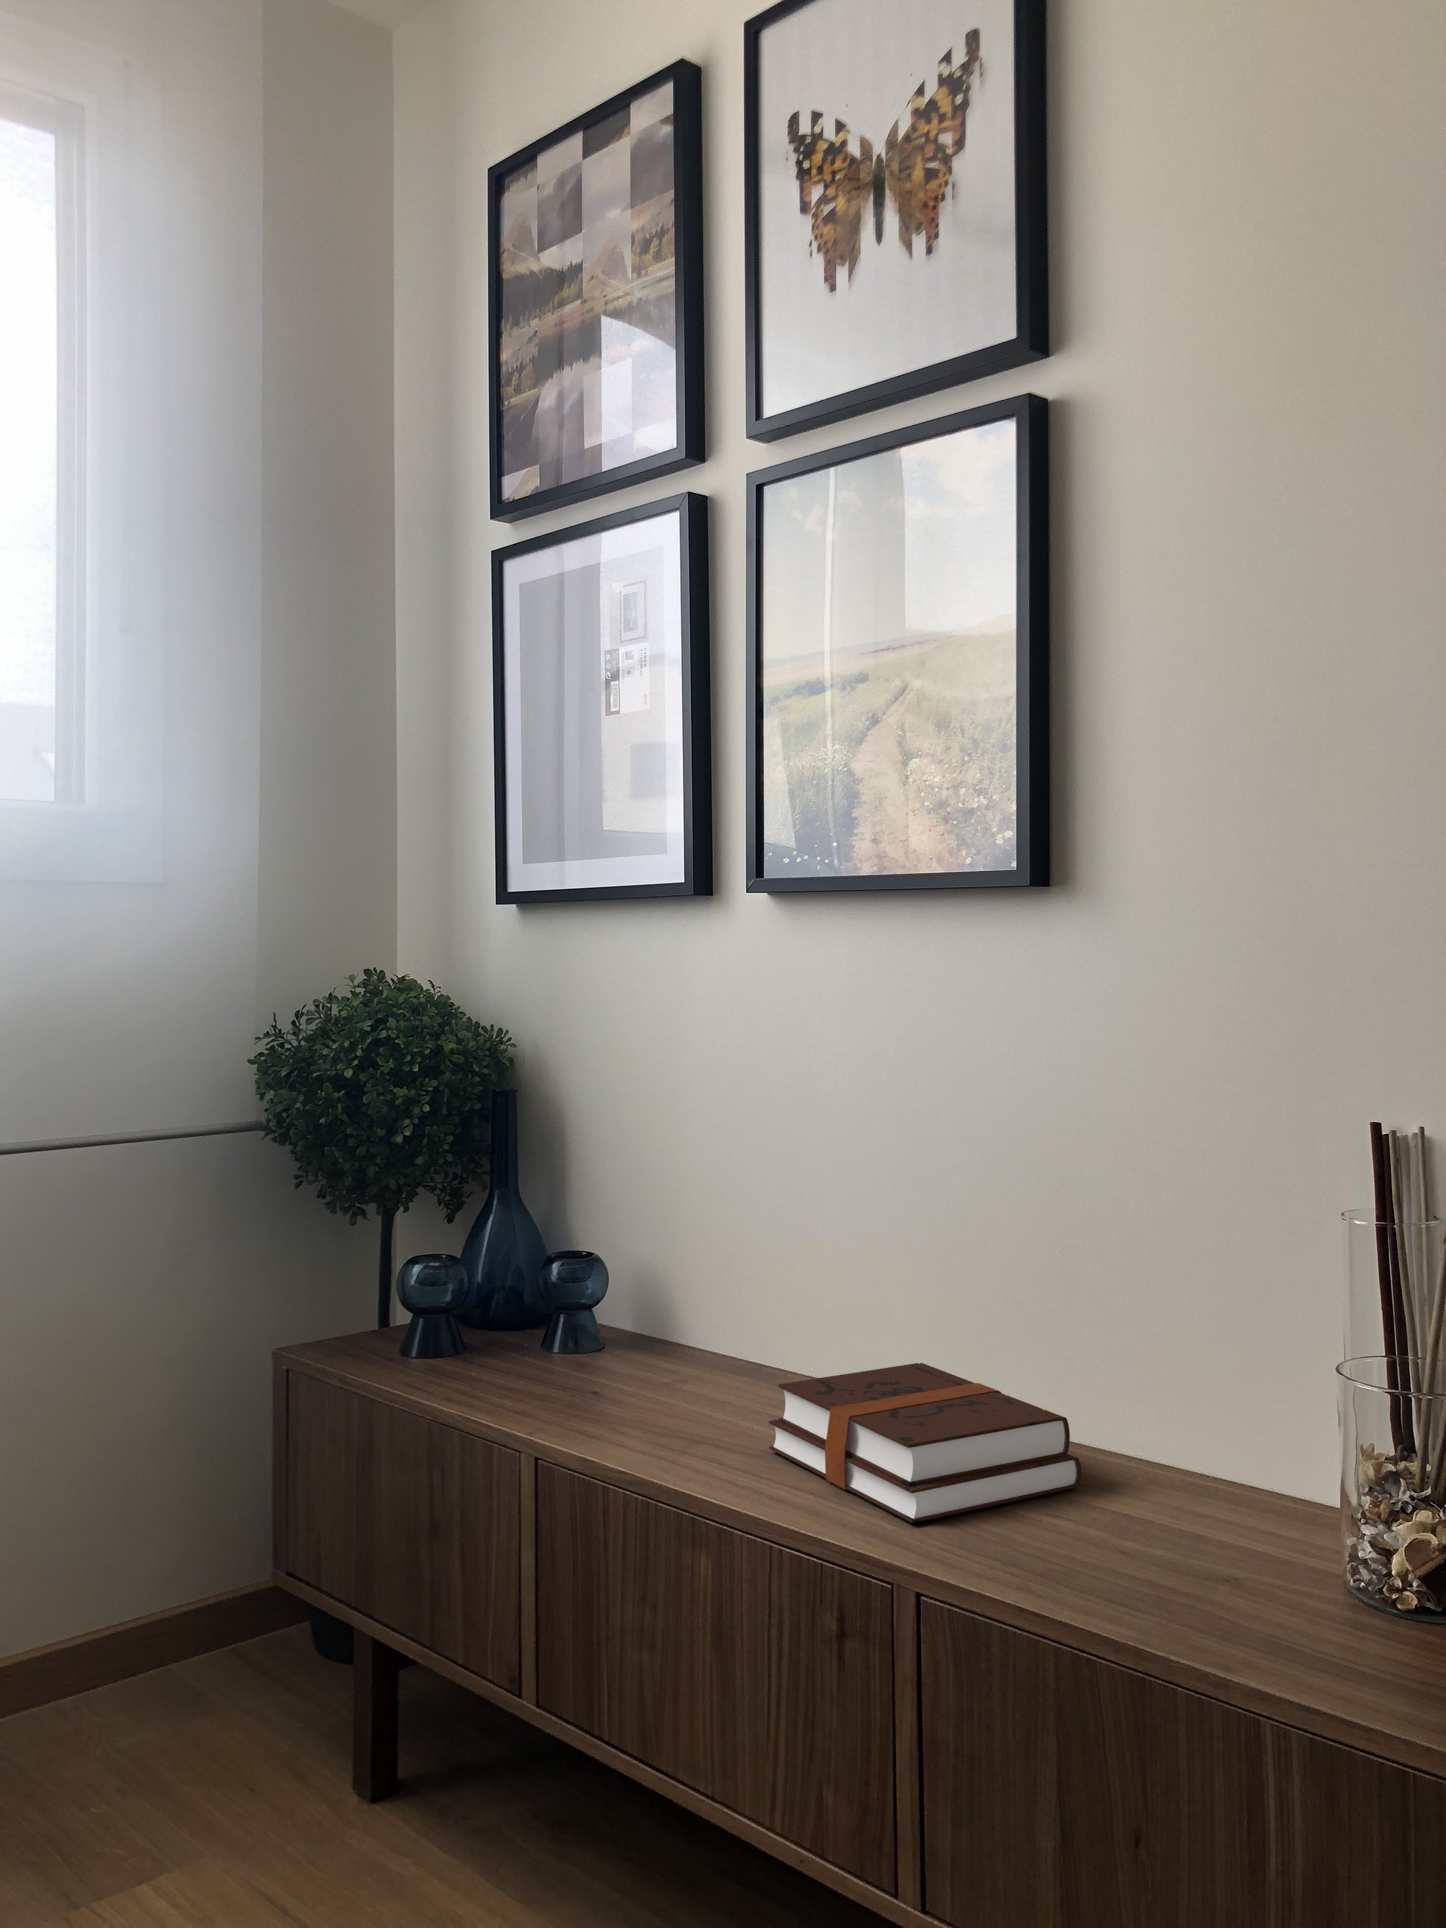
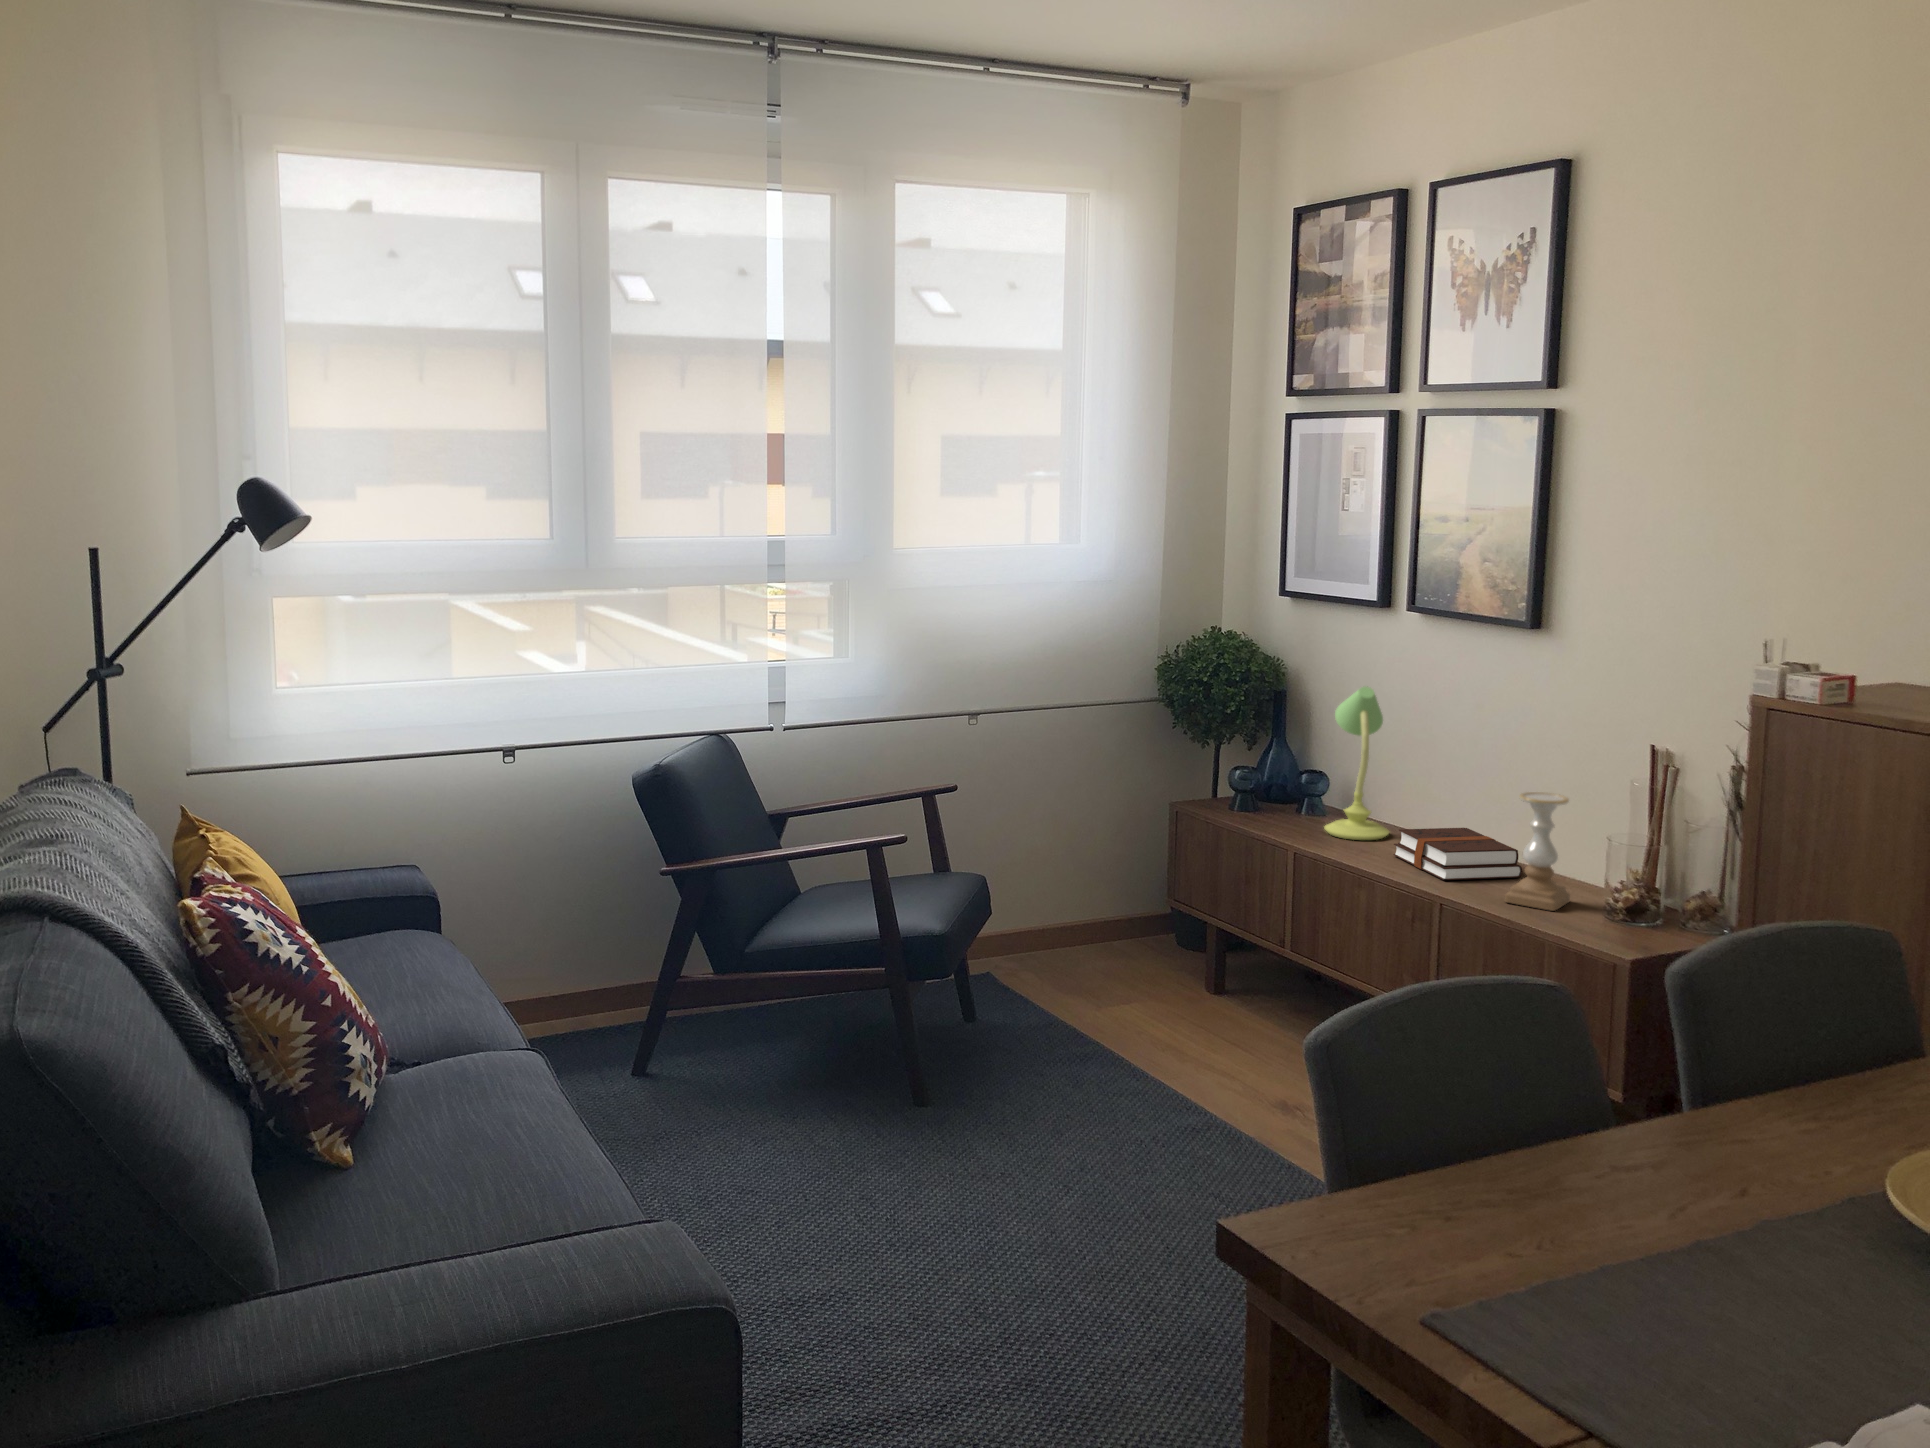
table lamp: none [605,1054,747,1411] -> present [1324,686,1389,840]
candle holder: none [1095,1270,1244,1609] -> present [1505,792,1570,911]

